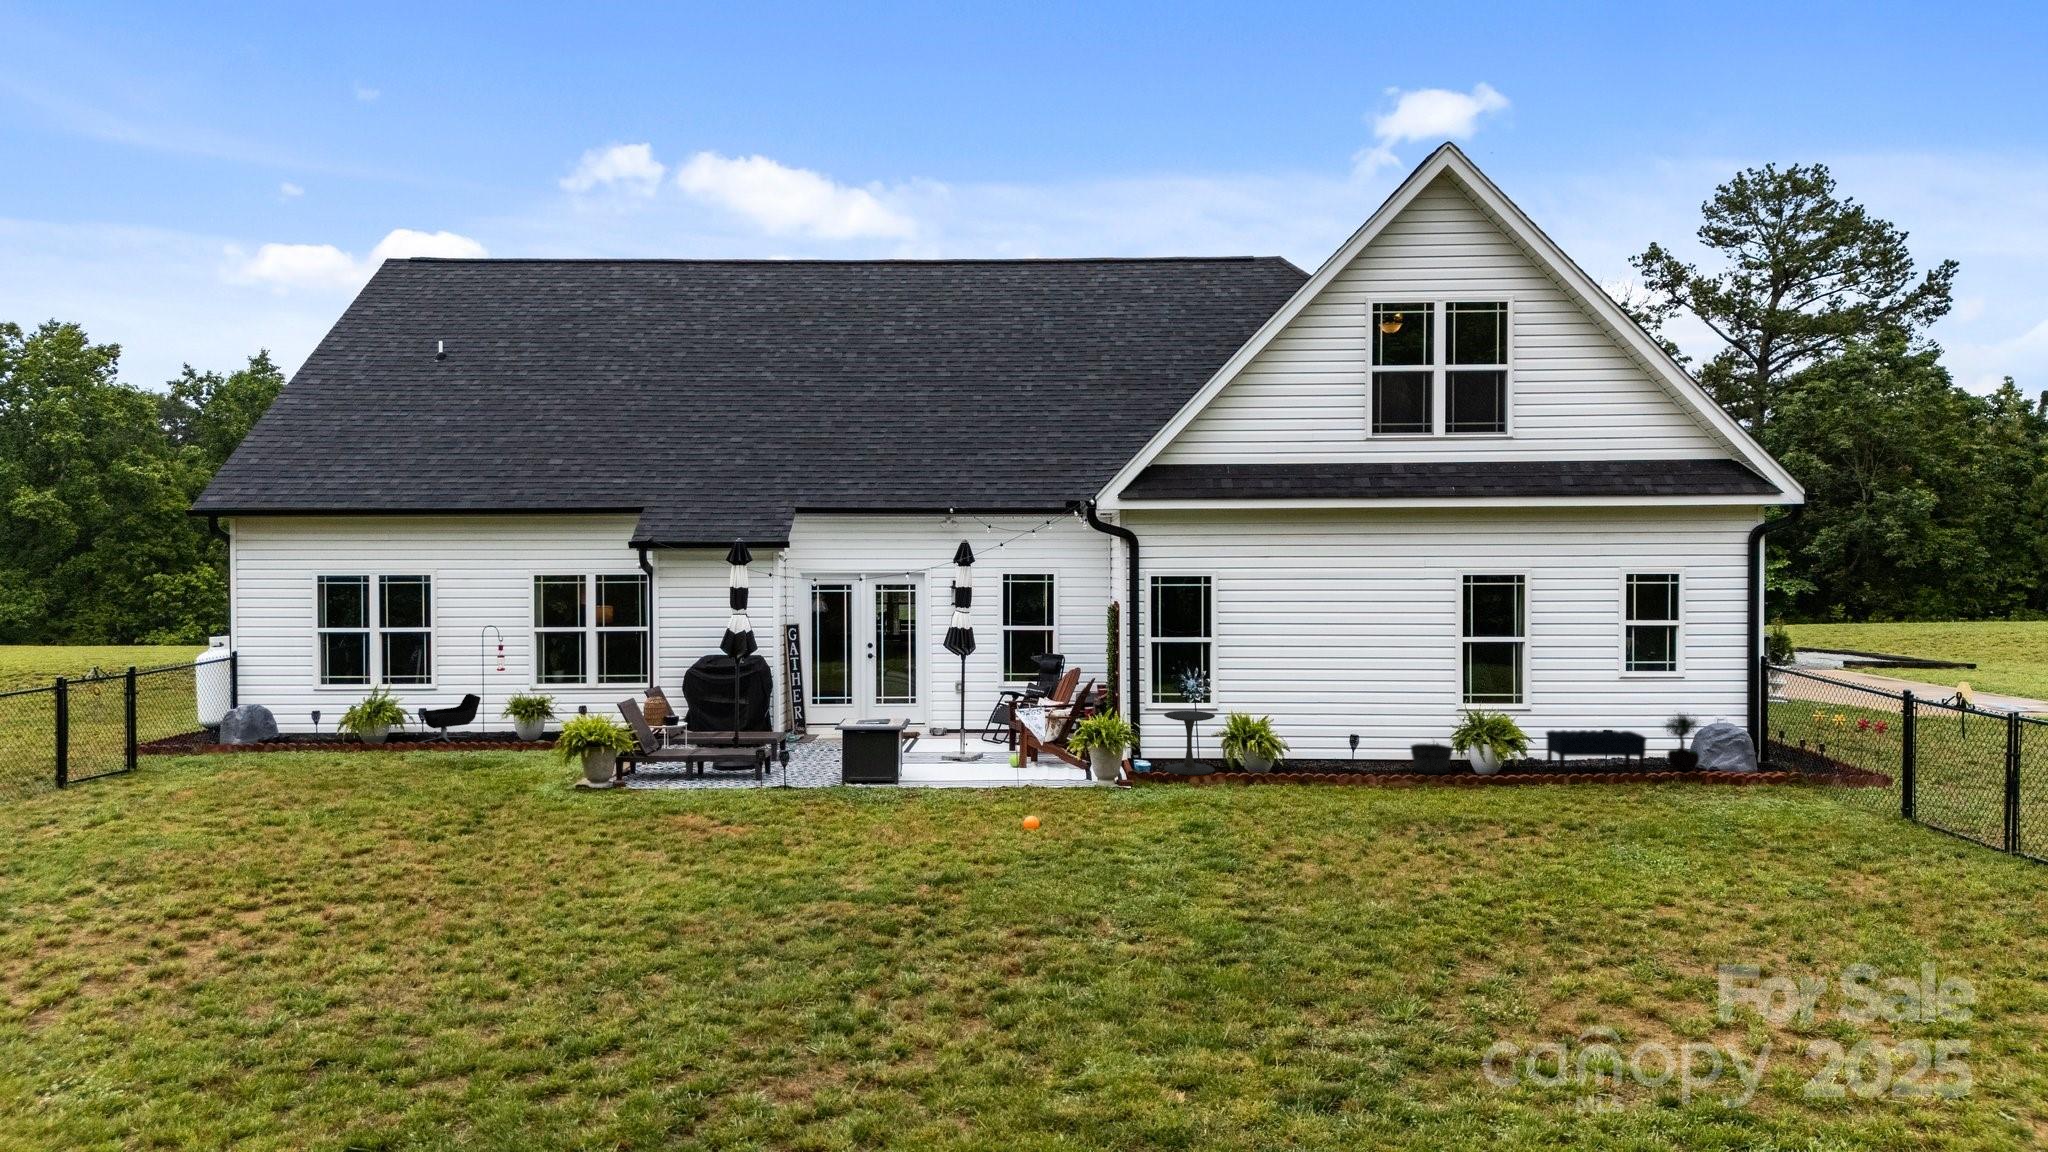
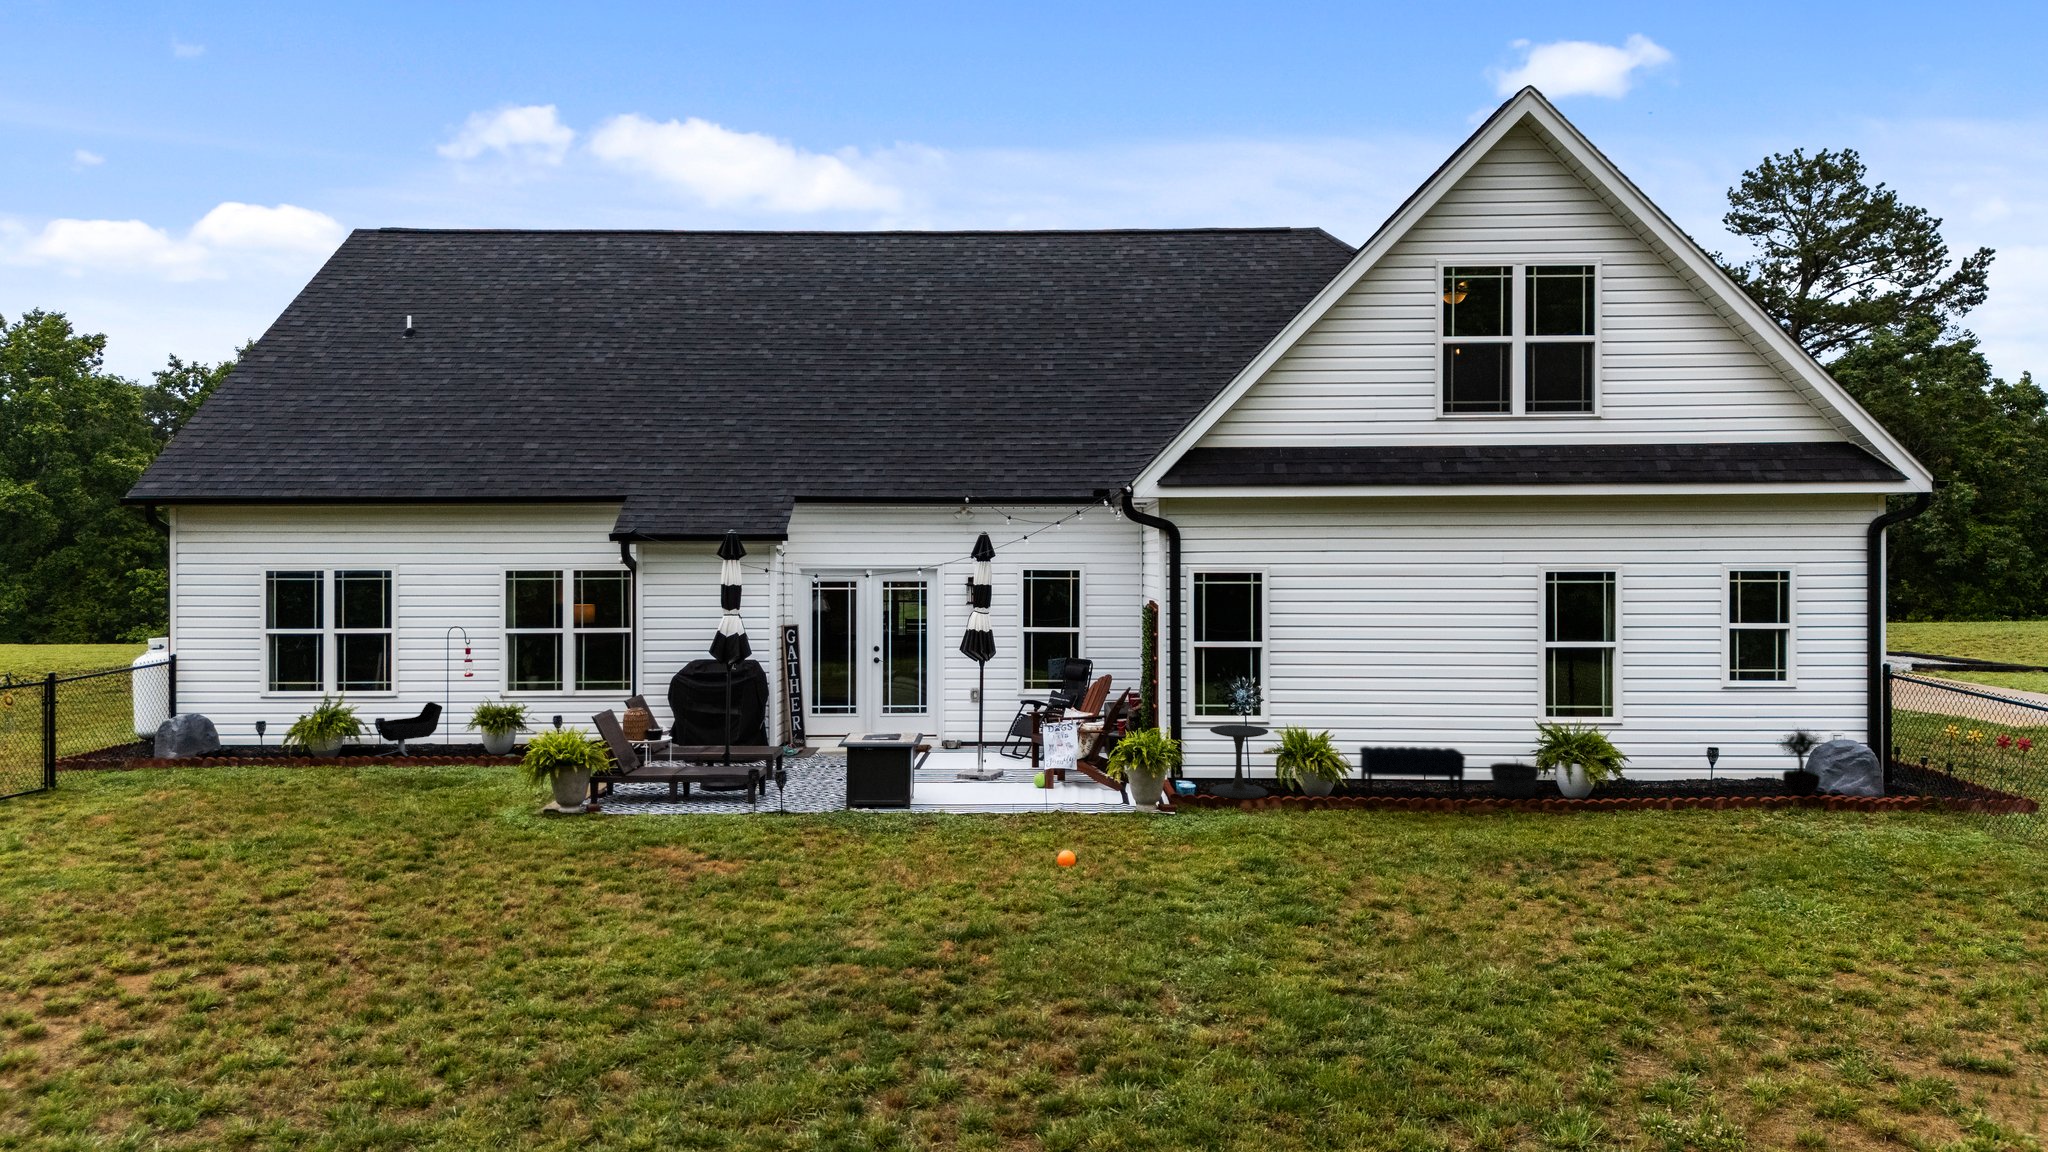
bench: present [1546,730,1647,774] -> present [1360,746,1465,798]

